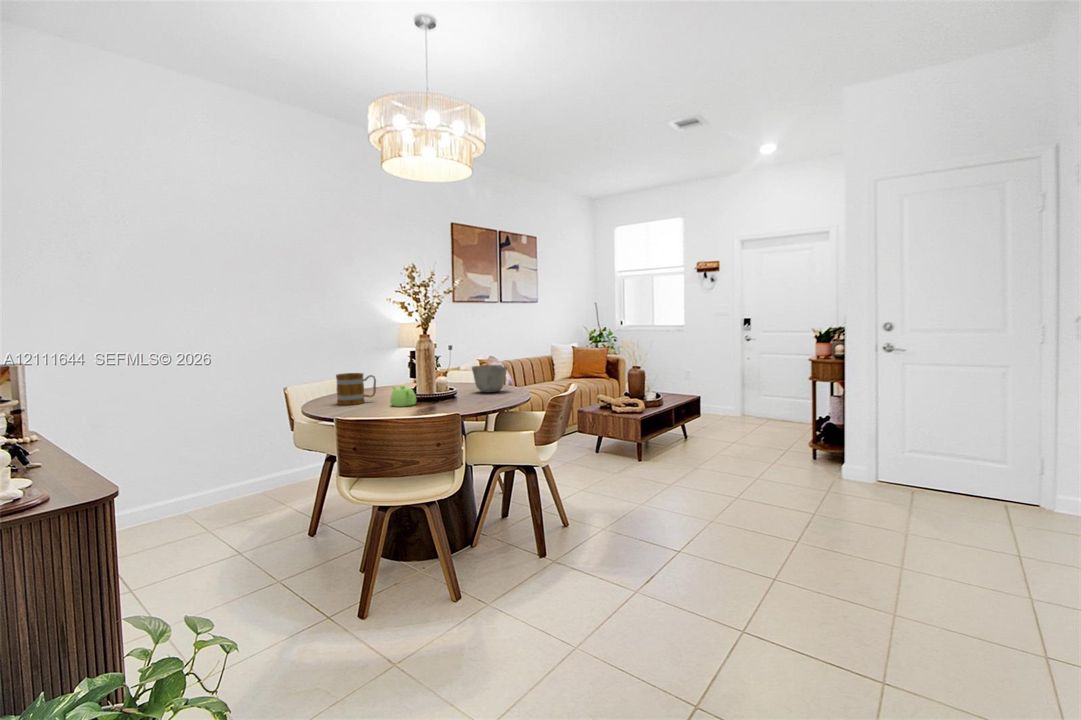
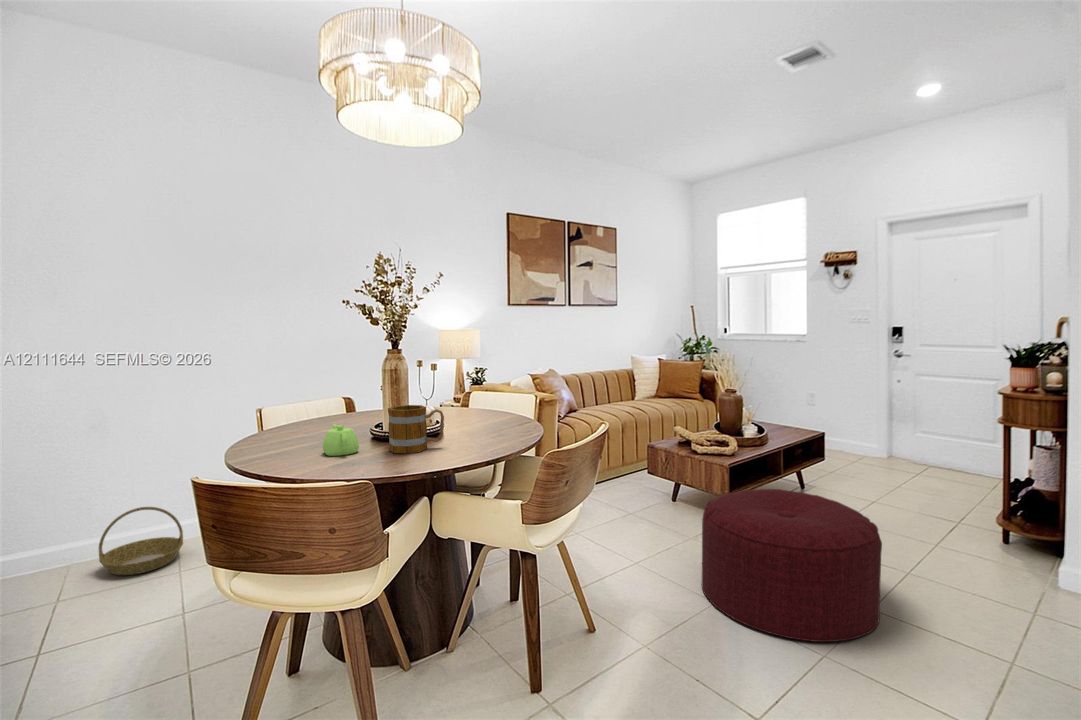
ceramic bowl: present [472,365,507,392] -> none [462,393,512,433]
mug: present [336,373,376,405] -> present [388,405,444,454]
ottoman: none [633,429,744,515] -> present [701,489,882,642]
basket: none [140,474,211,531] -> present [99,507,183,575]

